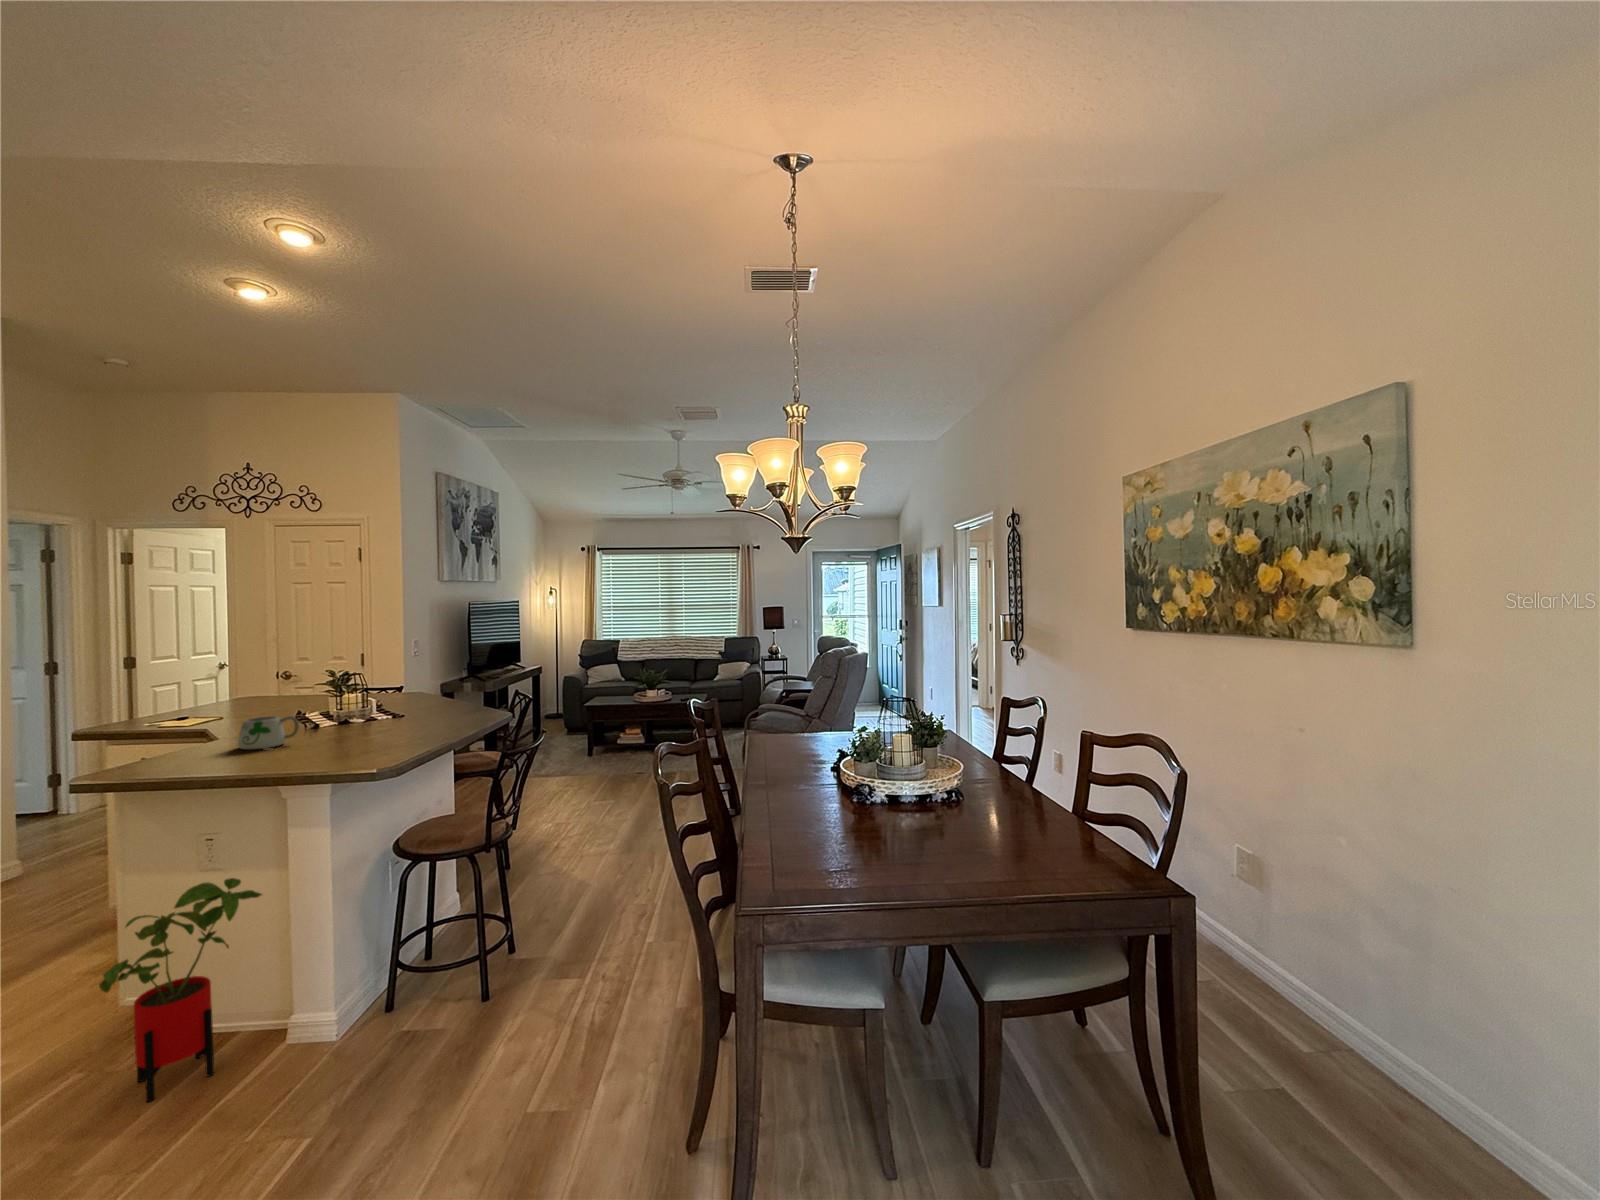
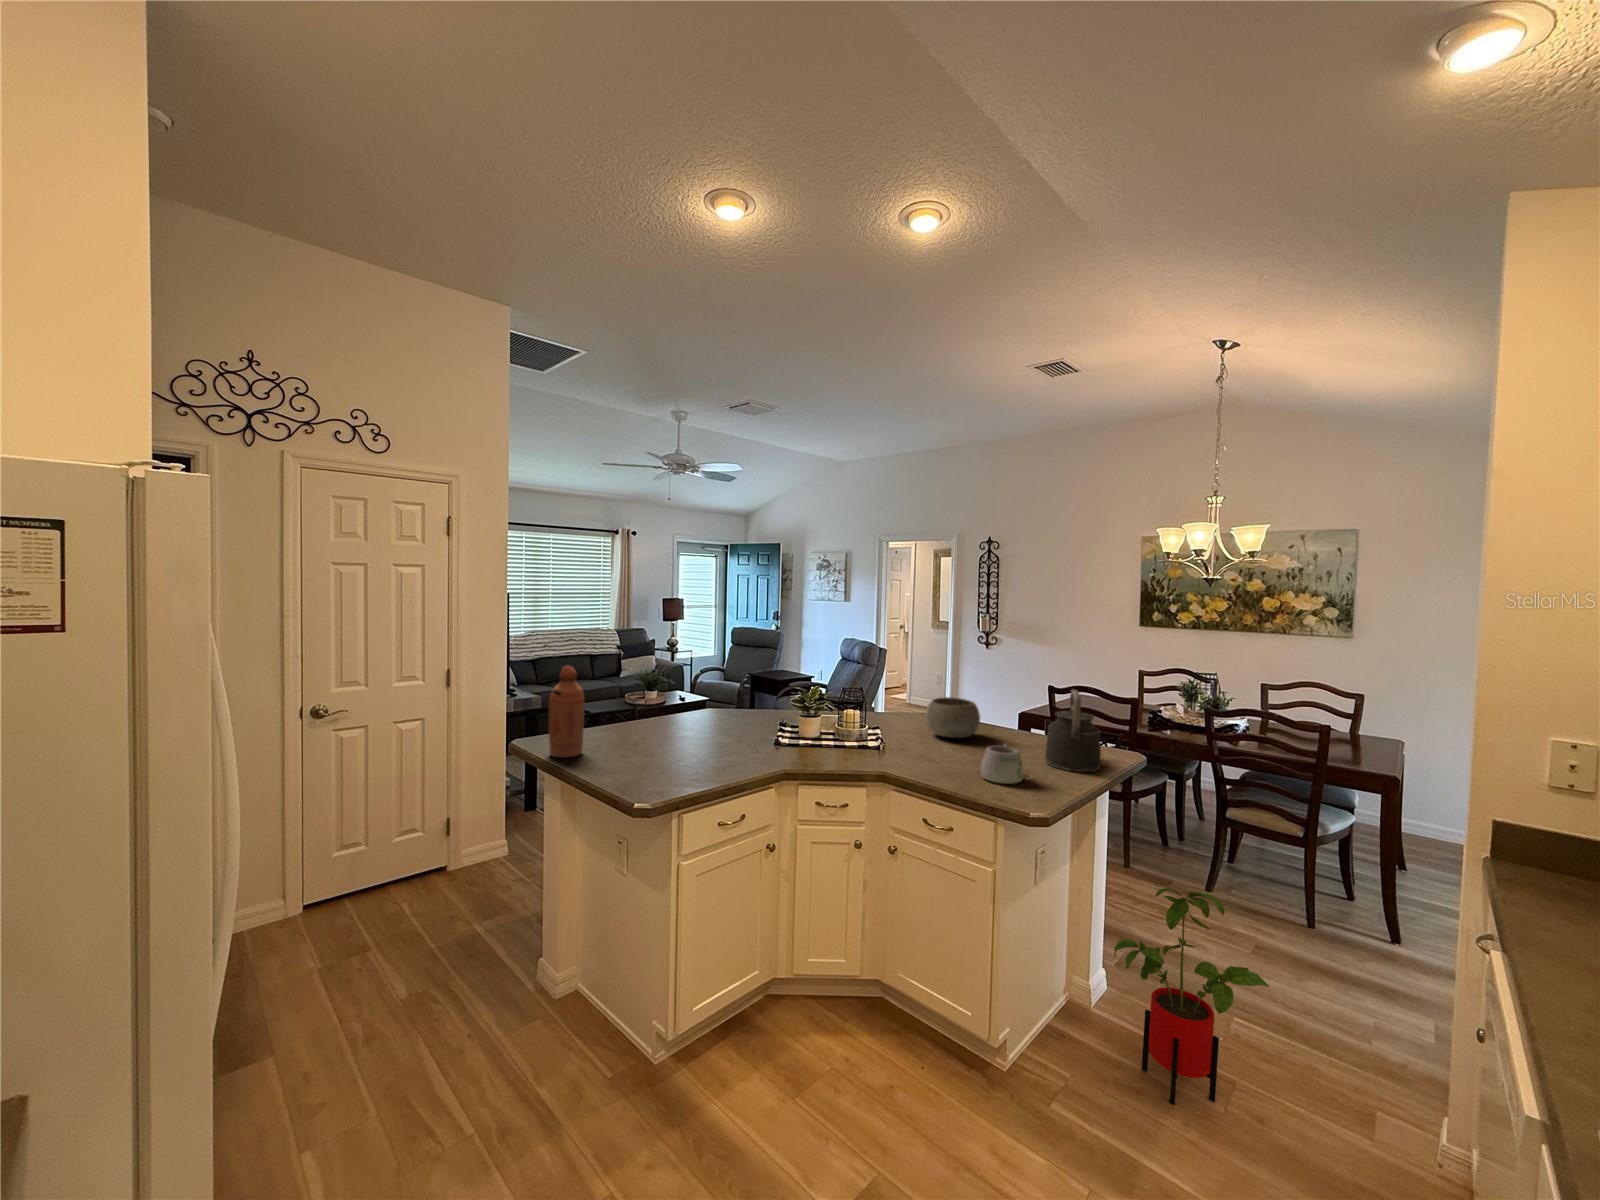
bottle: none [248,640,277,702] -> present [549,666,584,758]
kettle: none [311,673,407,757] -> present [1045,690,1101,772]
bowl: none [408,685,470,724] -> present [925,697,980,738]

